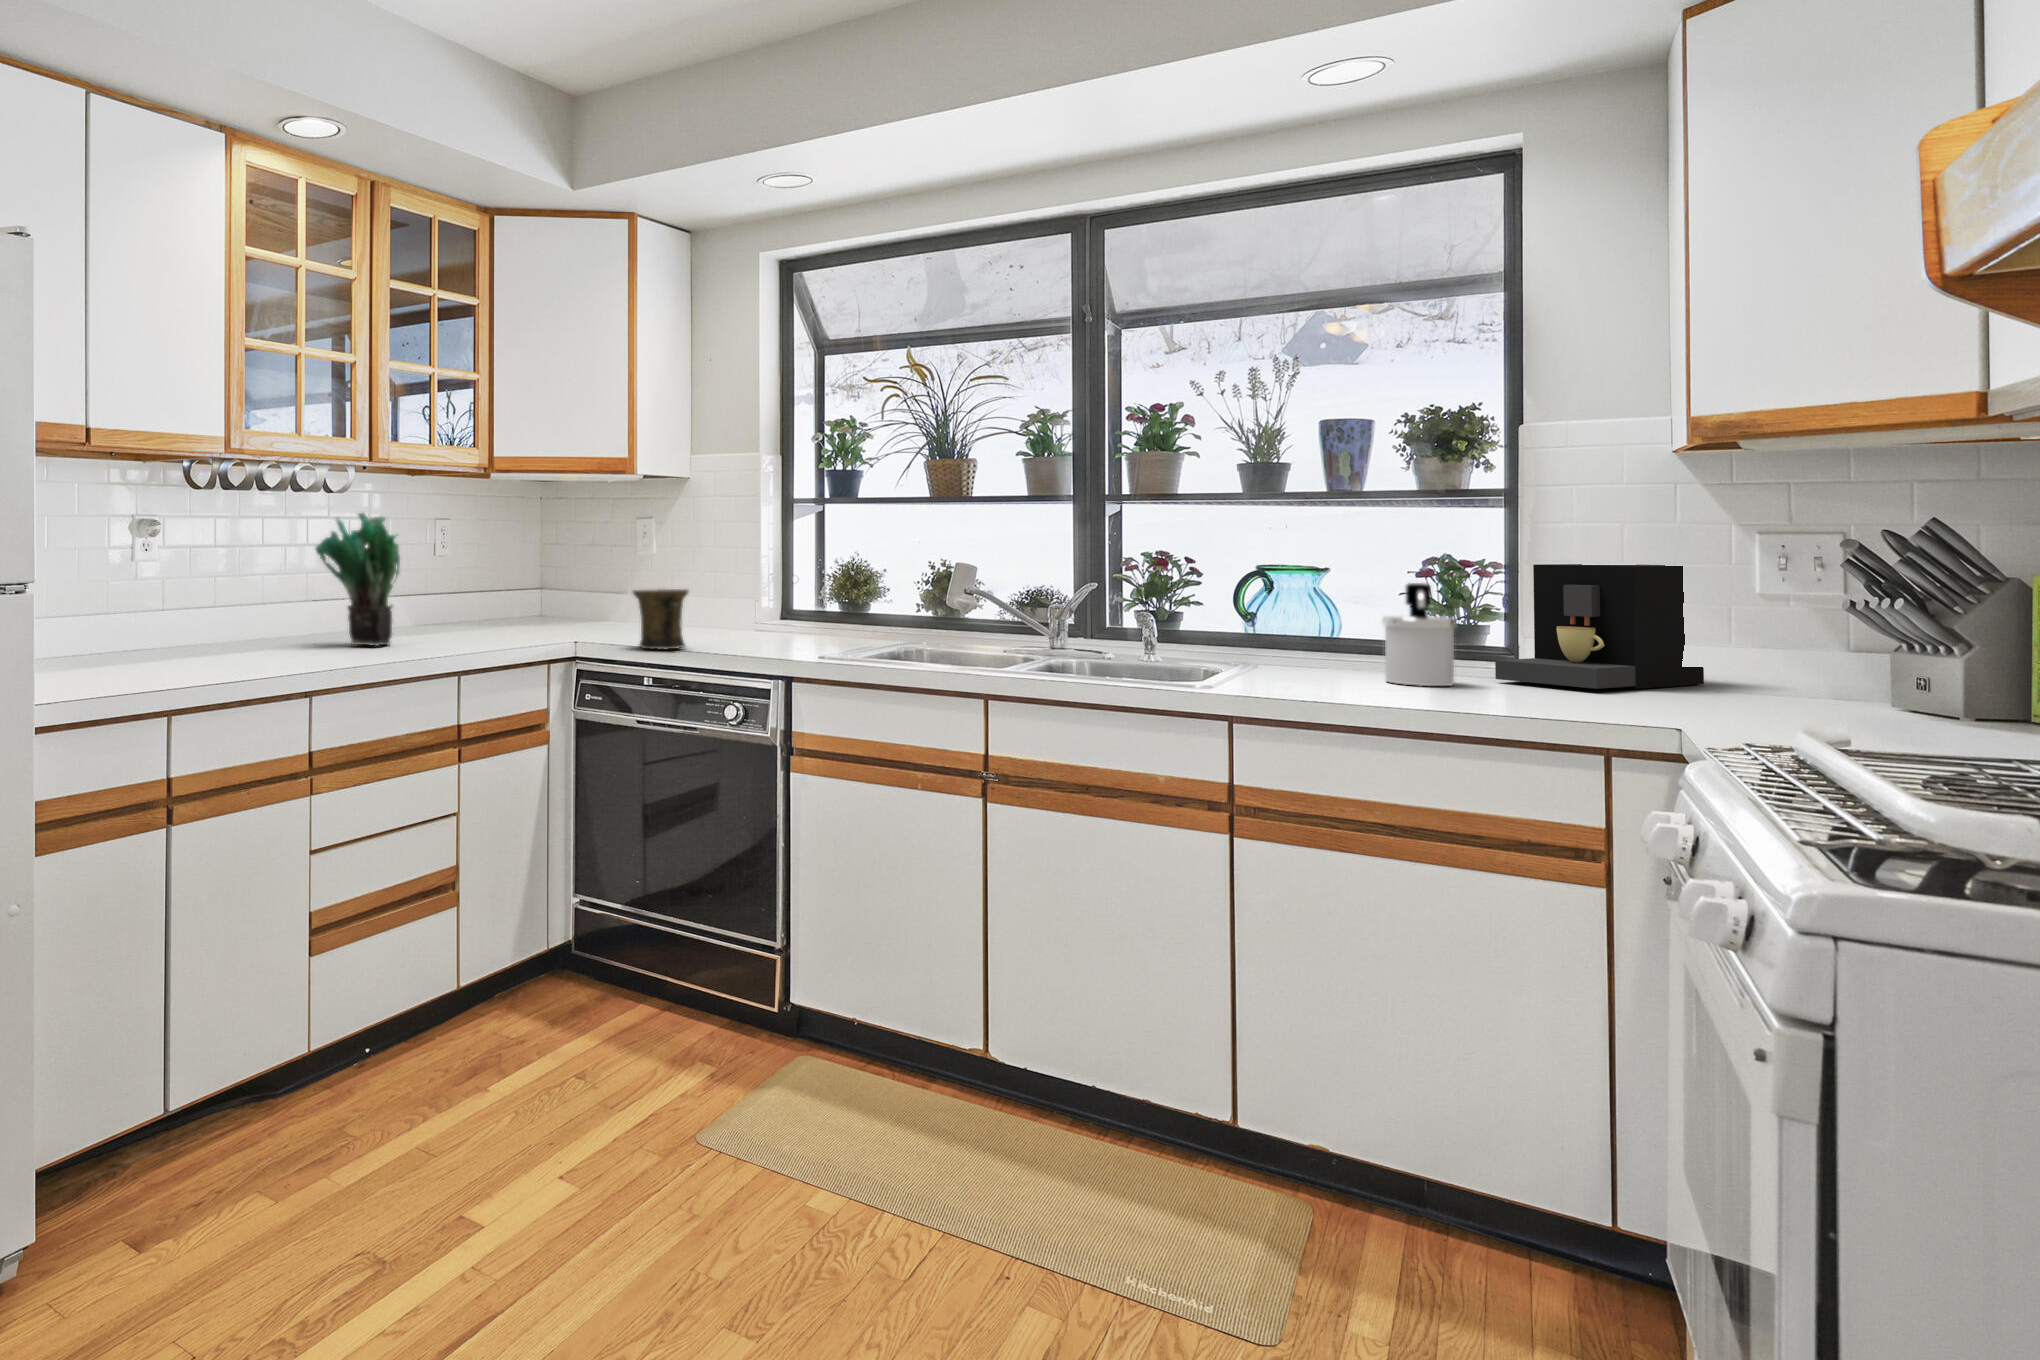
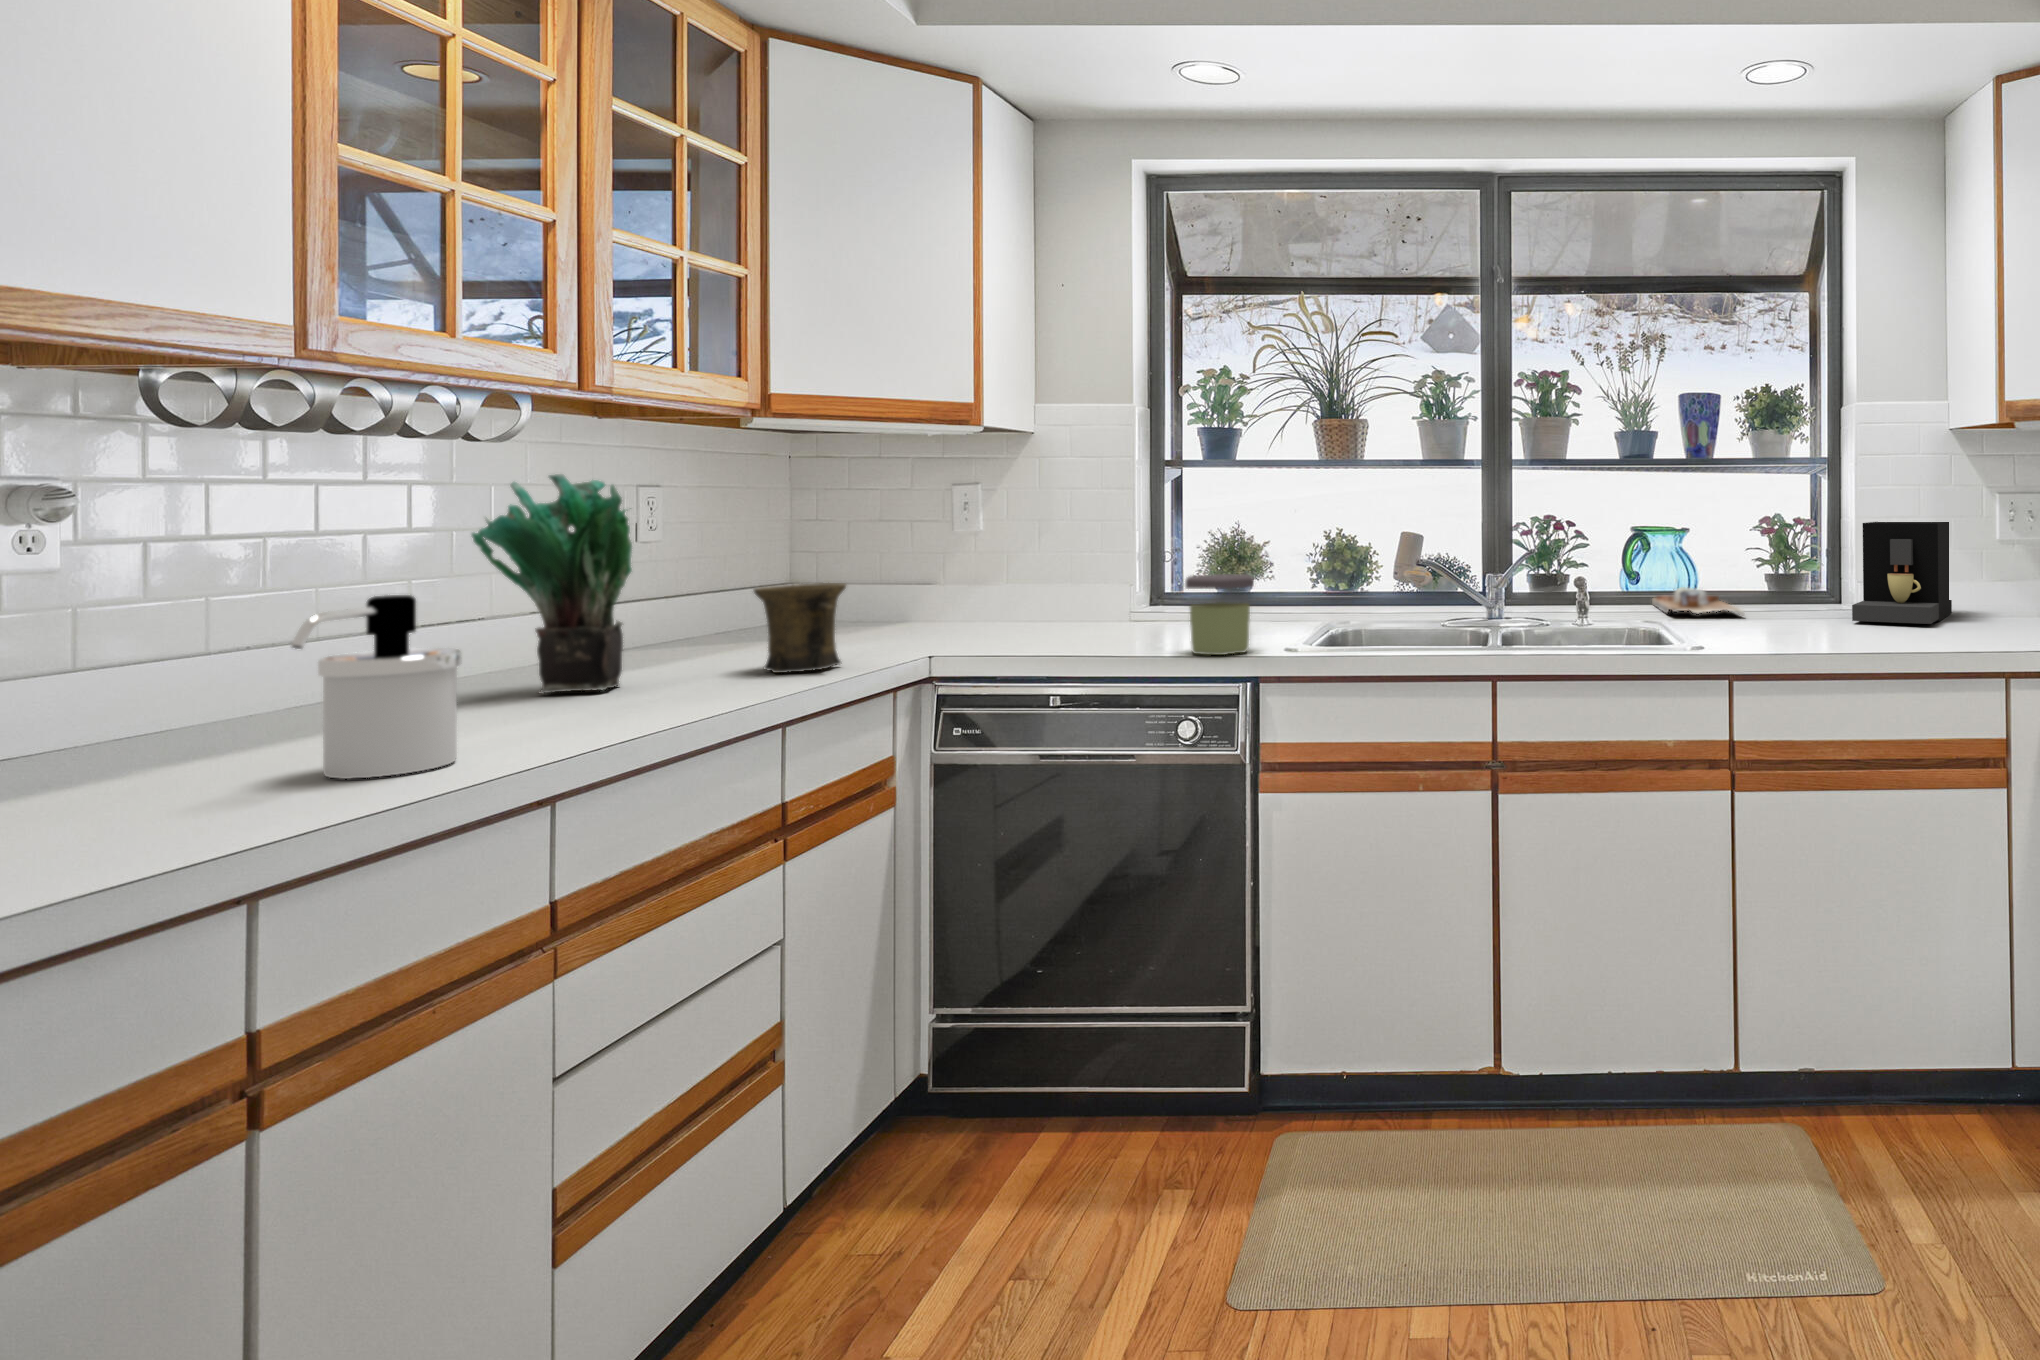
soap dispenser: present [1382,583,1456,686] -> present [292,595,461,779]
mug: present [633,589,688,649] -> present [754,583,846,673]
jar: none [736,592,797,657] -> present [1185,574,1254,655]
cutting board: none [1276,632,1389,667] -> present [1652,587,1744,615]

